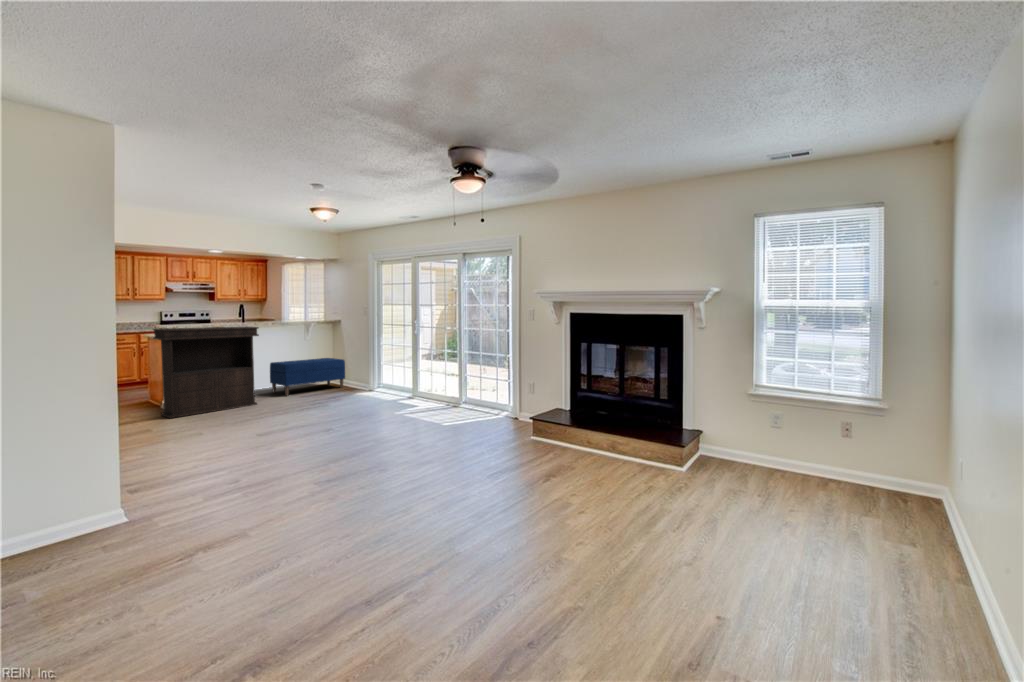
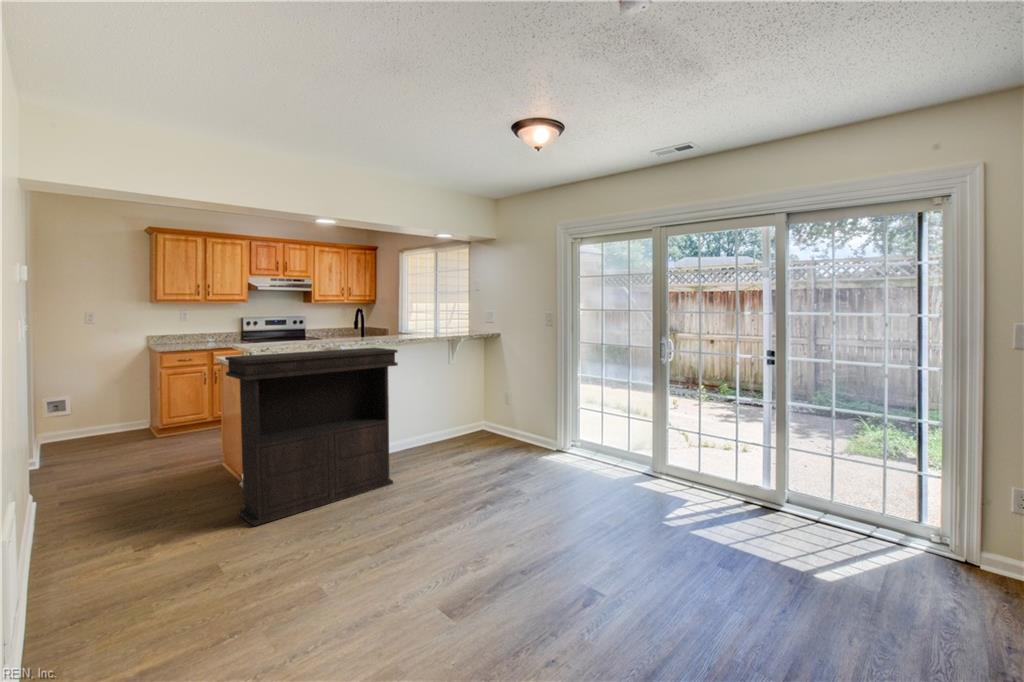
bench: present [270,358,345,396] -> none [401,391,510,460]

